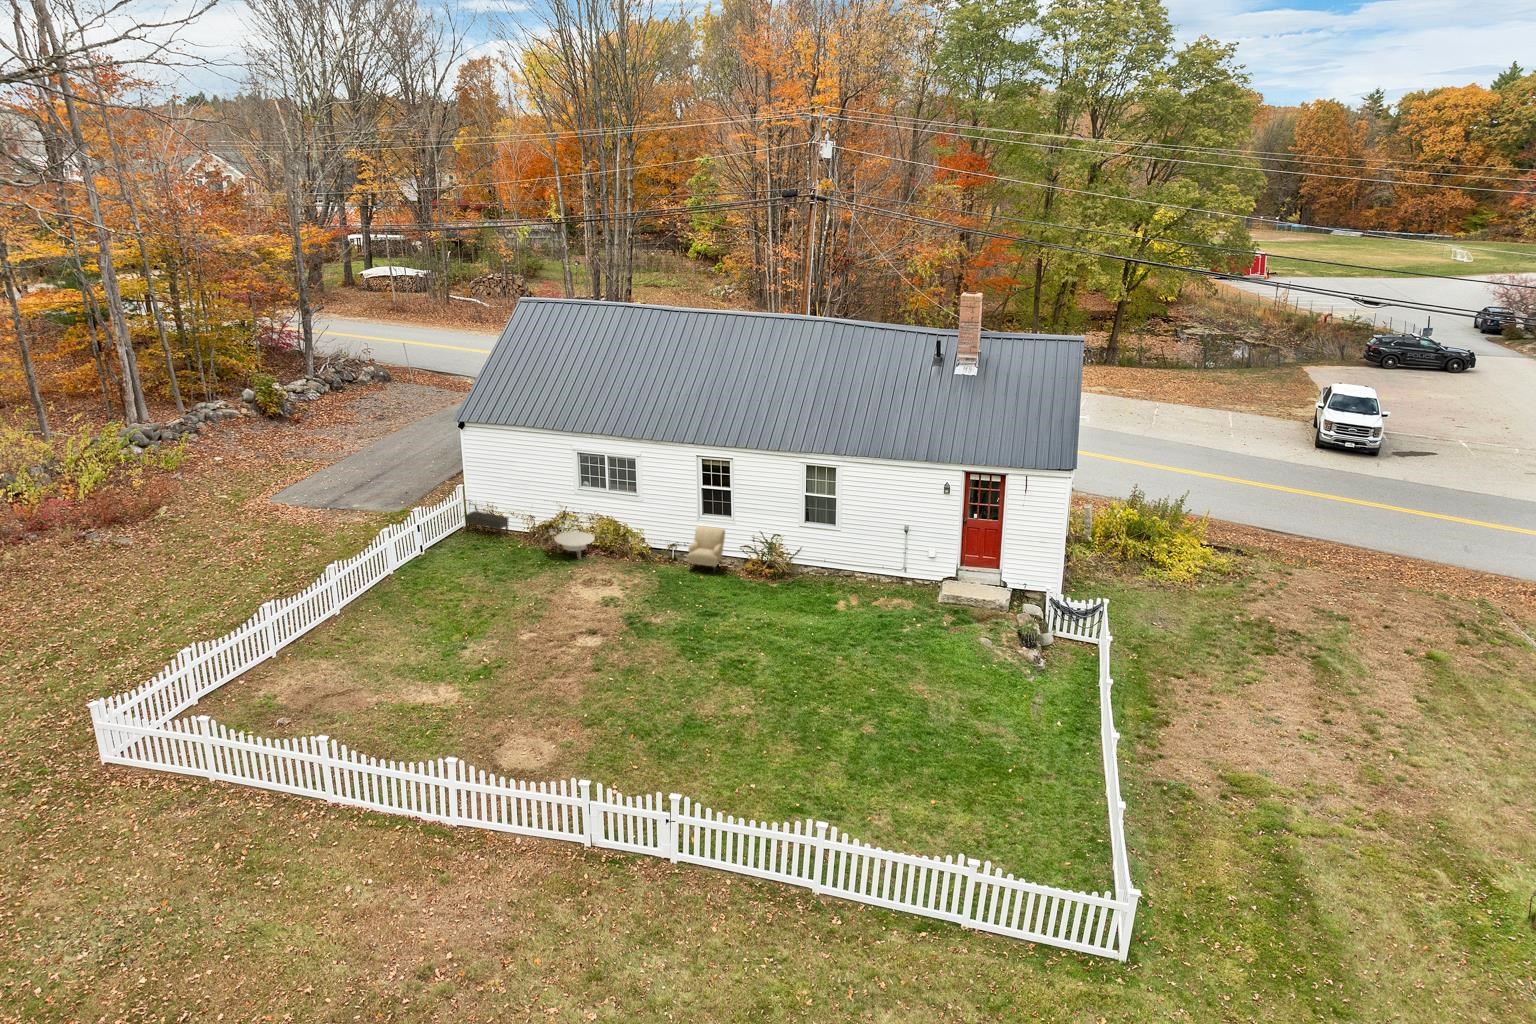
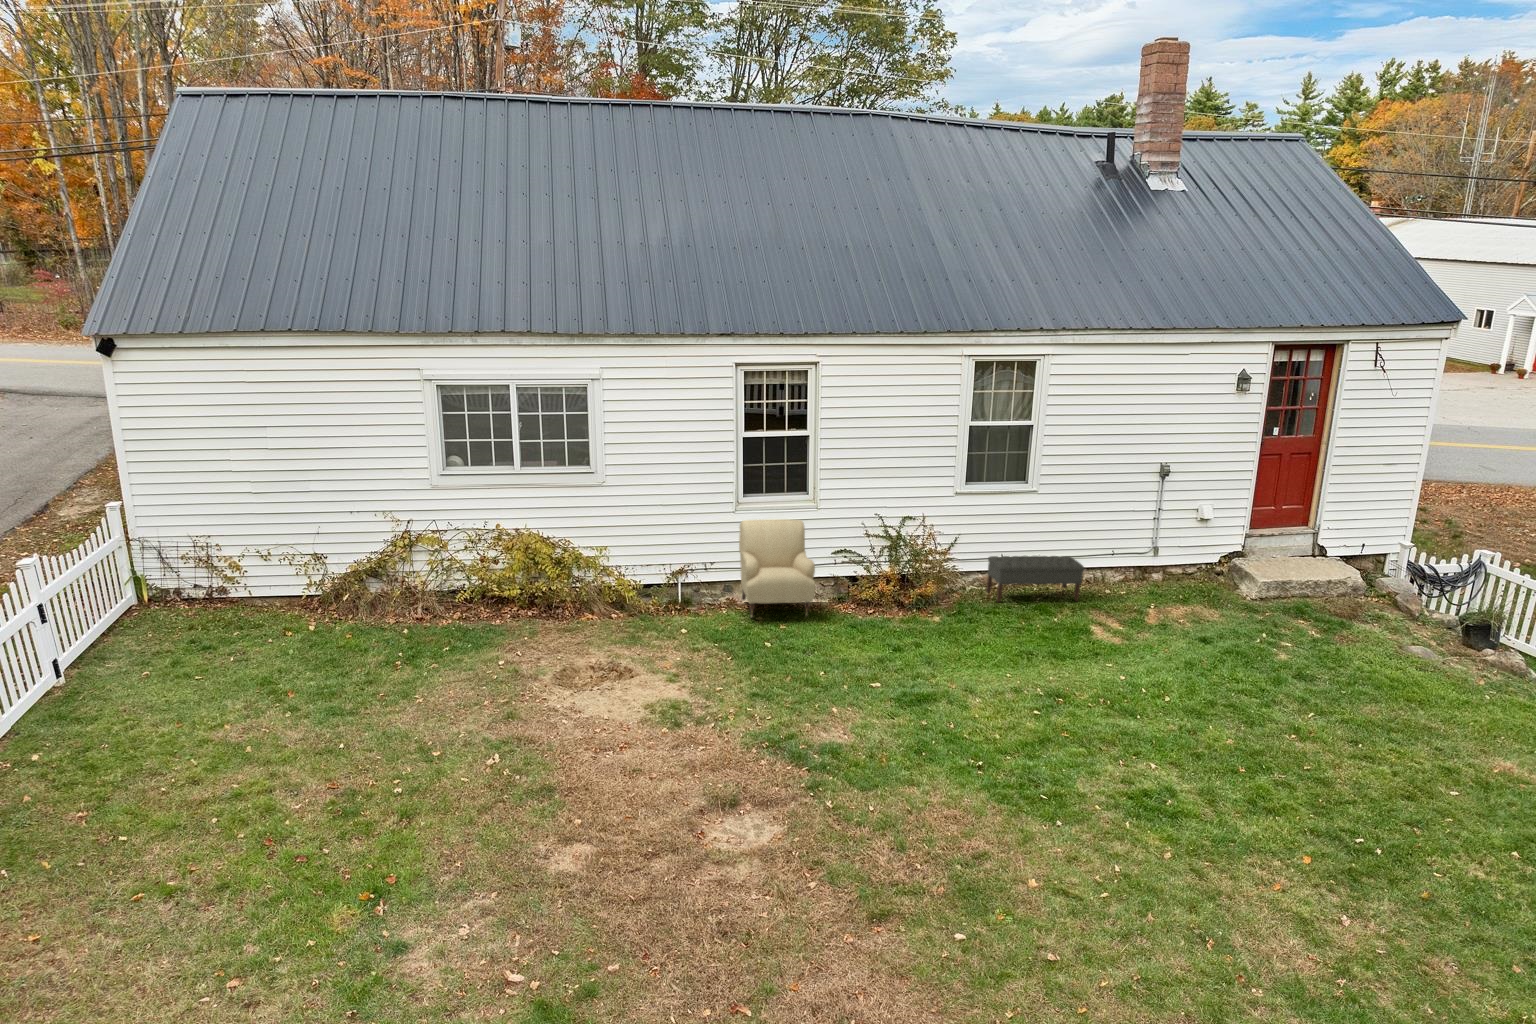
bench: present [466,511,508,537] -> present [986,556,1084,602]
round table: present [555,531,595,560] -> none [409,572,511,637]

